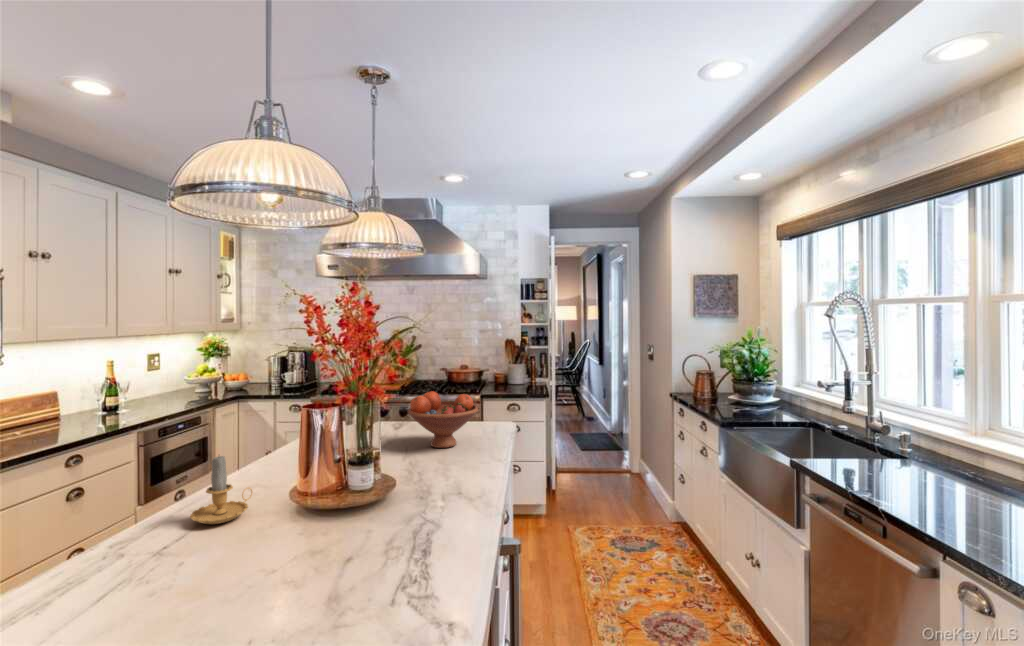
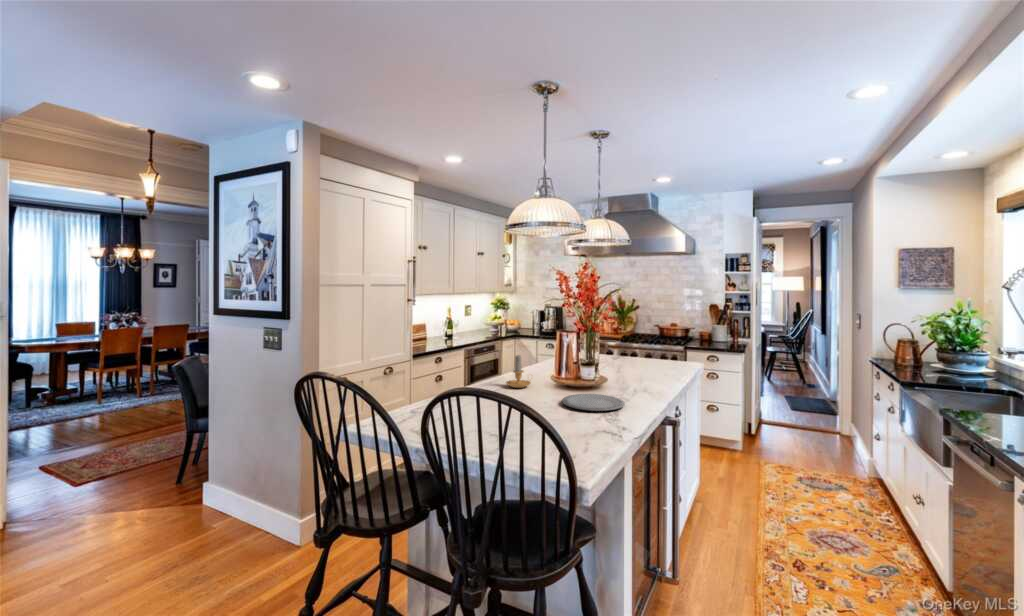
fruit bowl: present [408,391,478,448] -> none [620,335,669,373]
plate: none [310,517,433,573] -> present [562,394,625,411]

